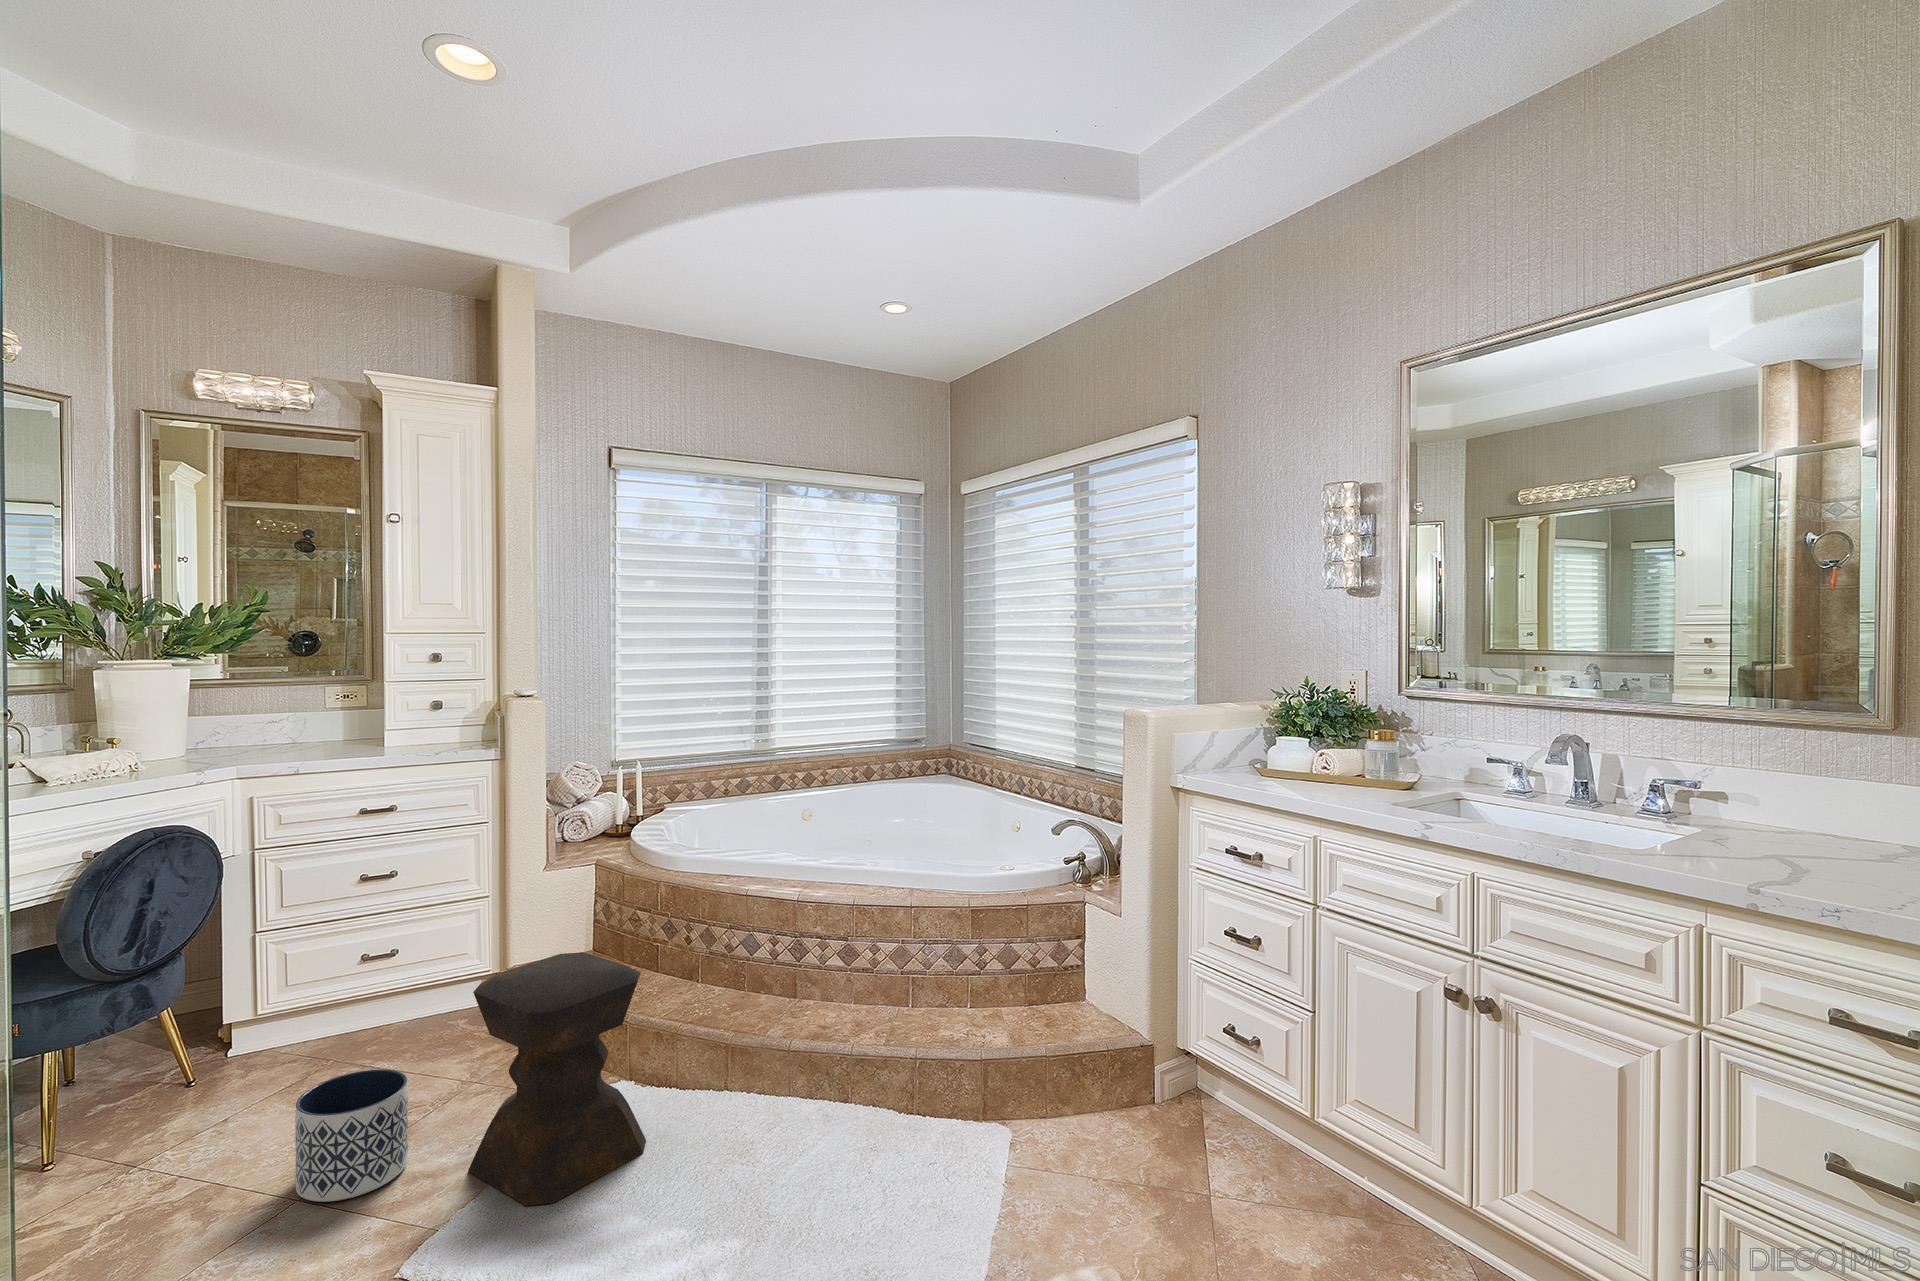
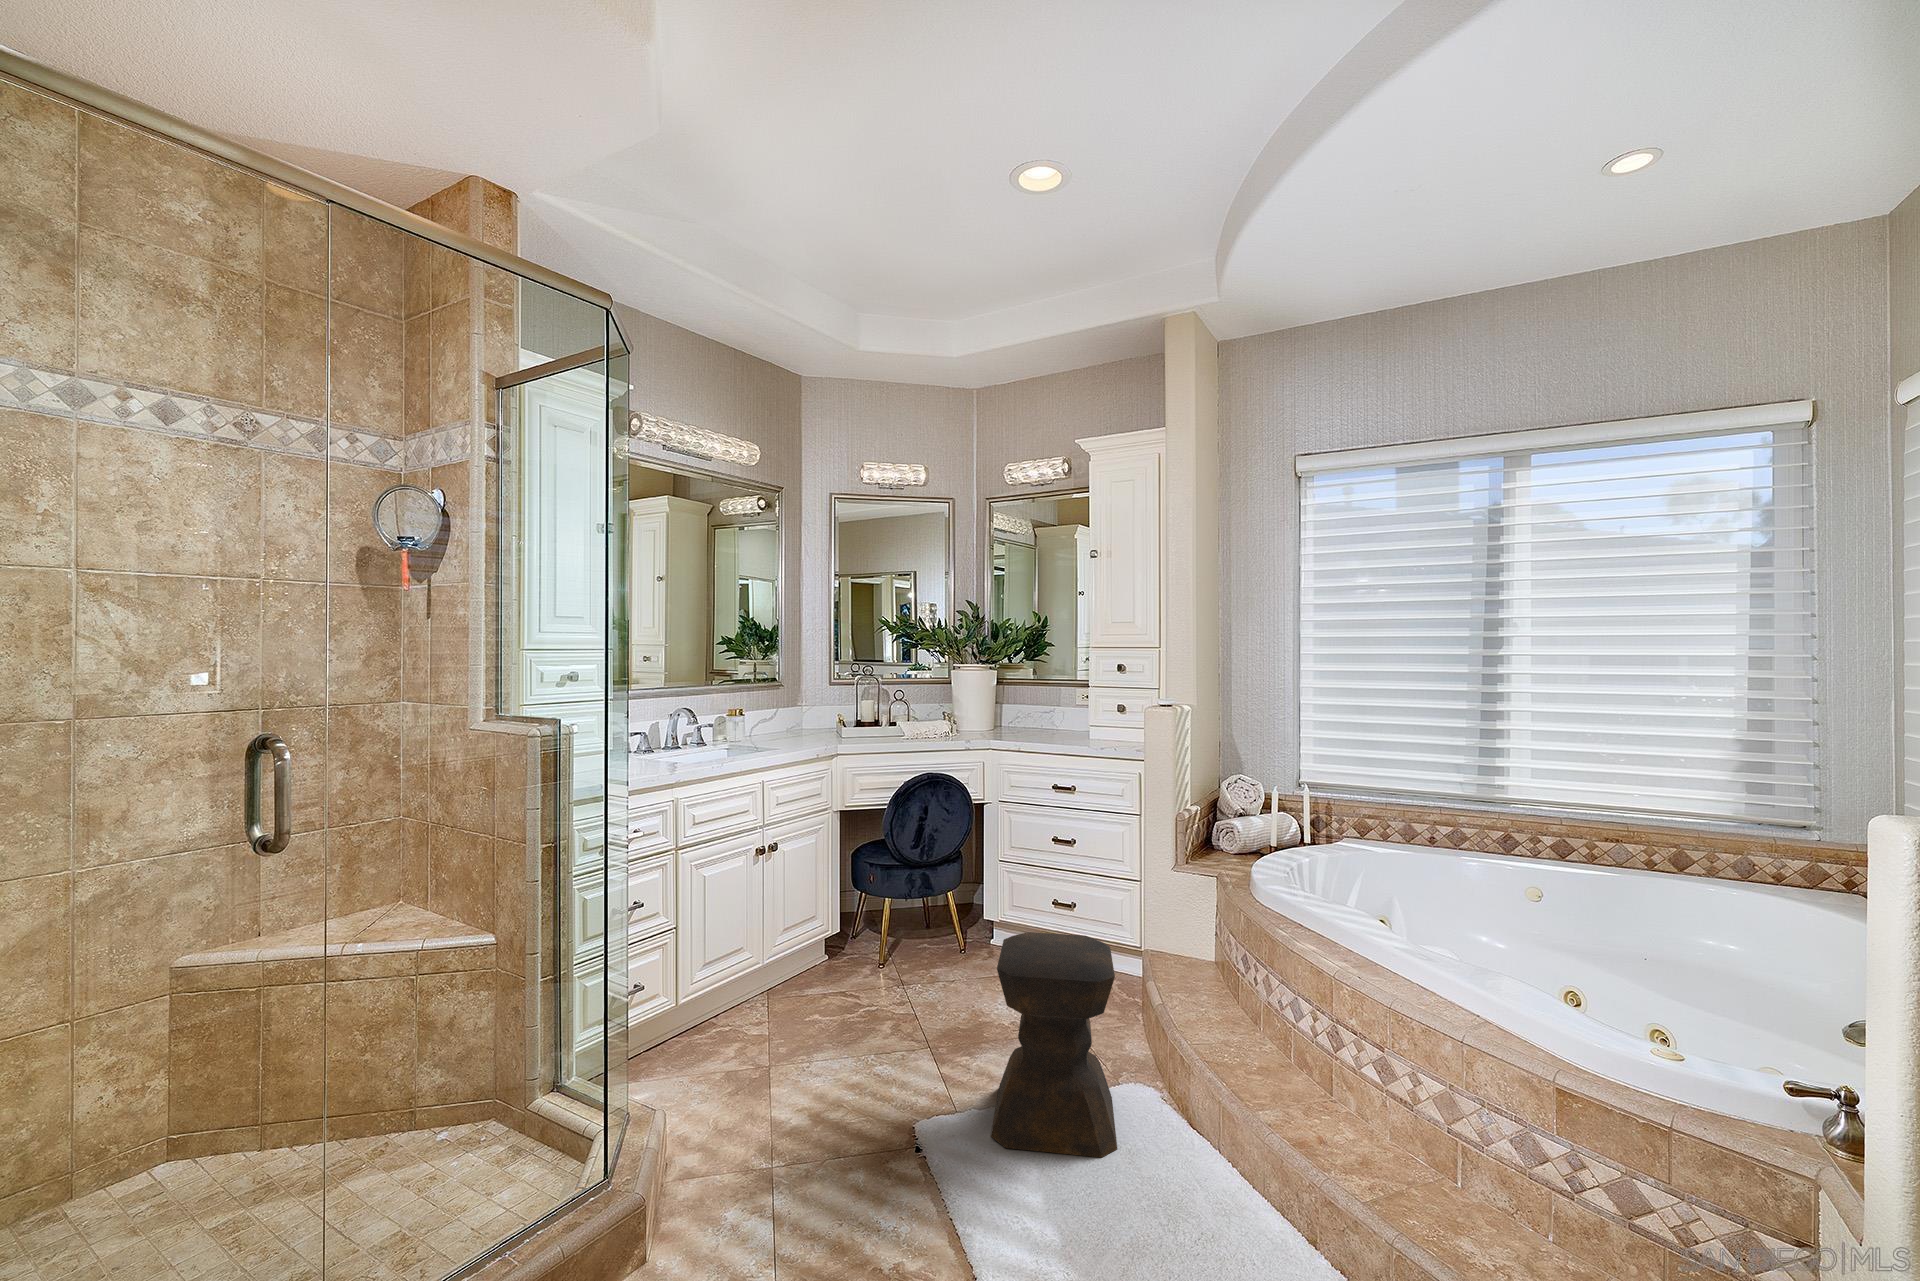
planter: present [295,1069,408,1202] -> none [921,972,991,1064]

